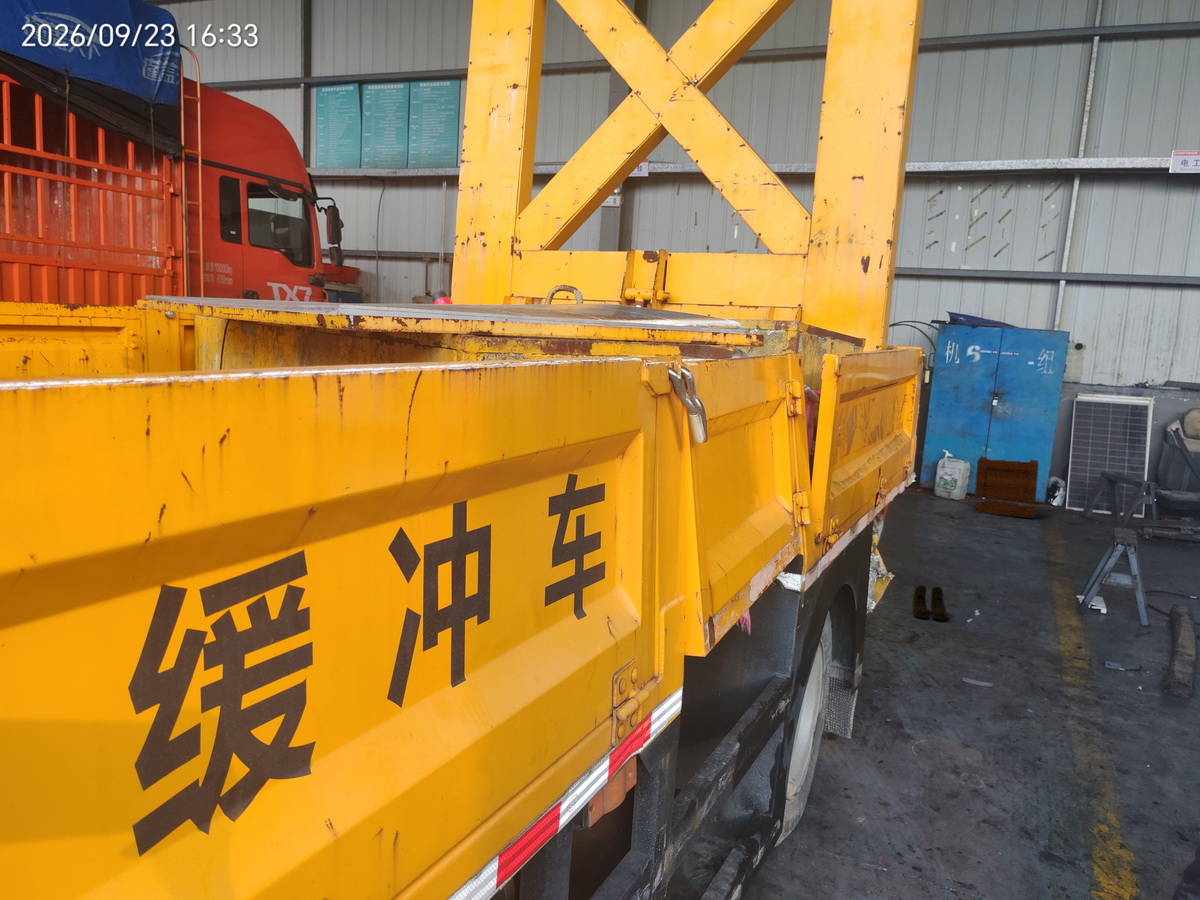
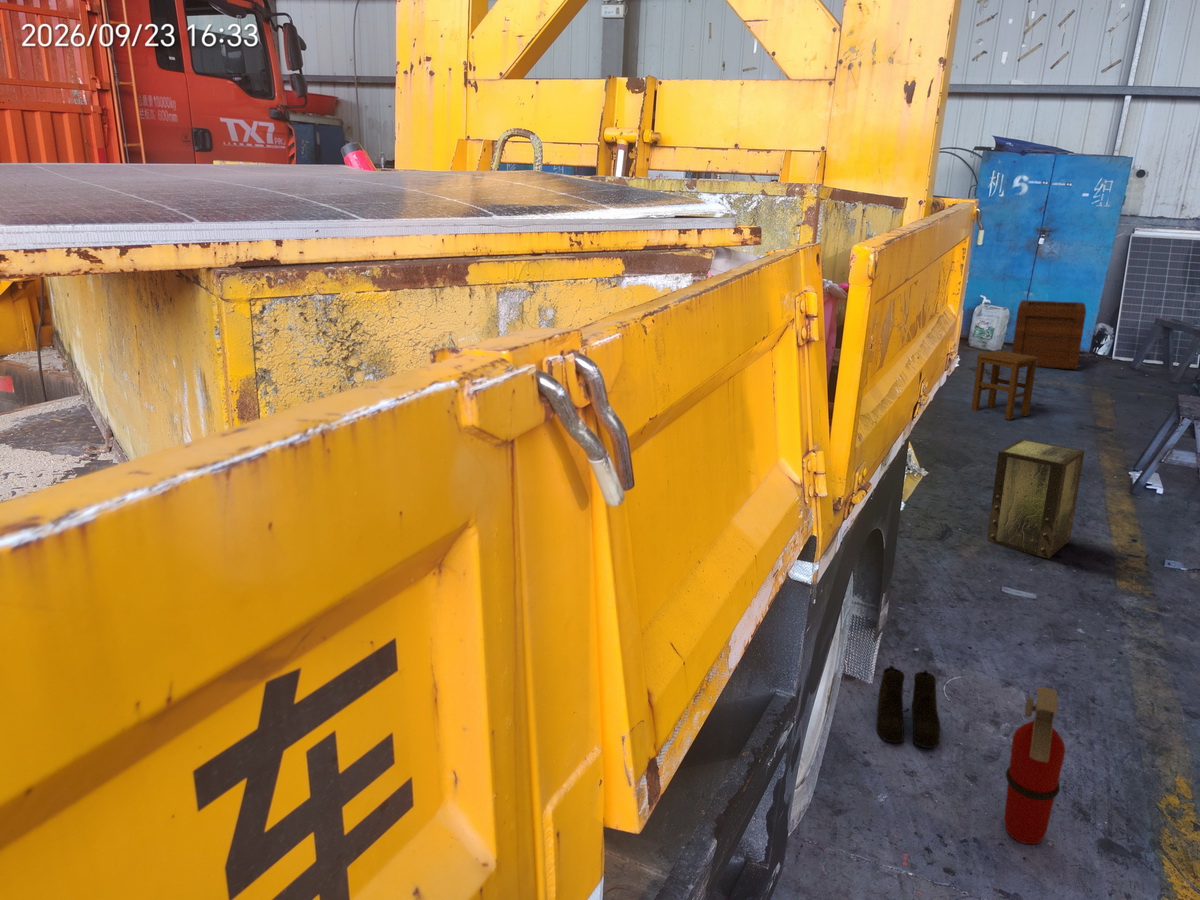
stool: none [938,493,995,555] -> present [972,351,1038,420]
storage box: none [950,555,1029,659] -> present [987,439,1084,559]
boots: present [913,585,947,620] -> present [876,666,940,748]
fire extinguisher: none [960,709,1004,849] -> present [1004,687,1065,844]

